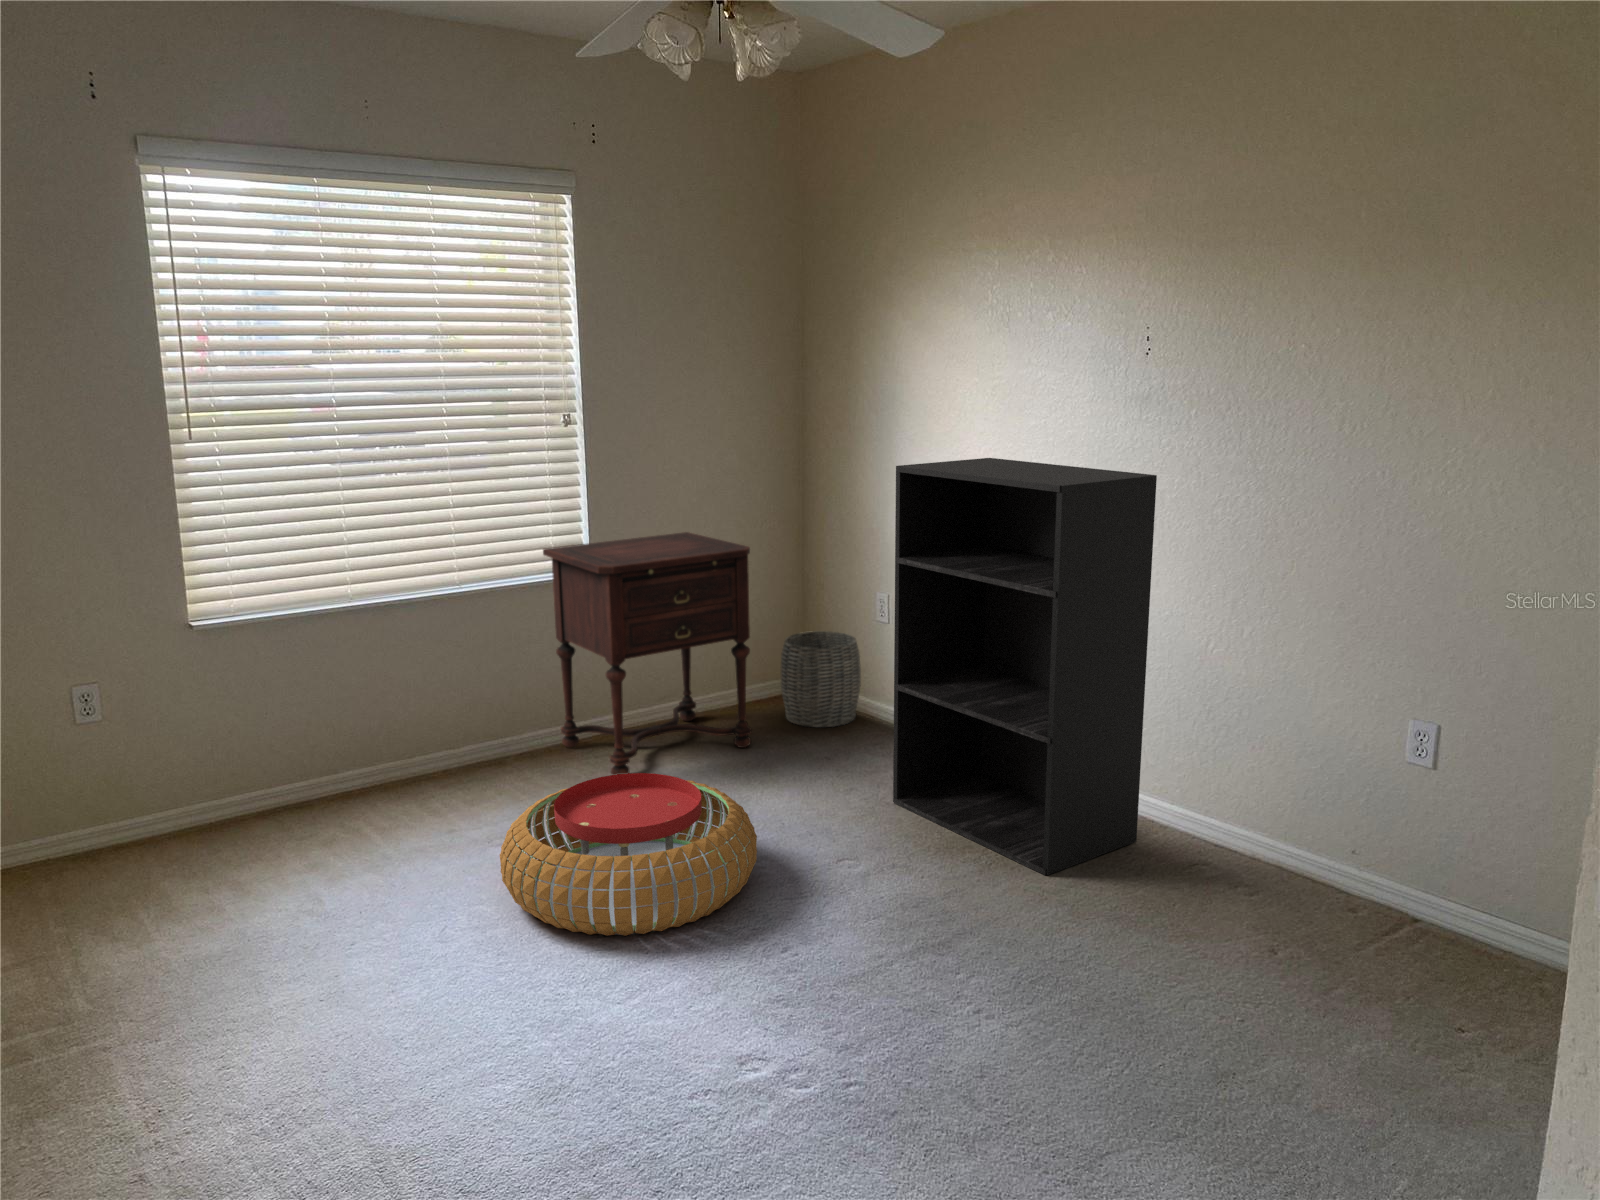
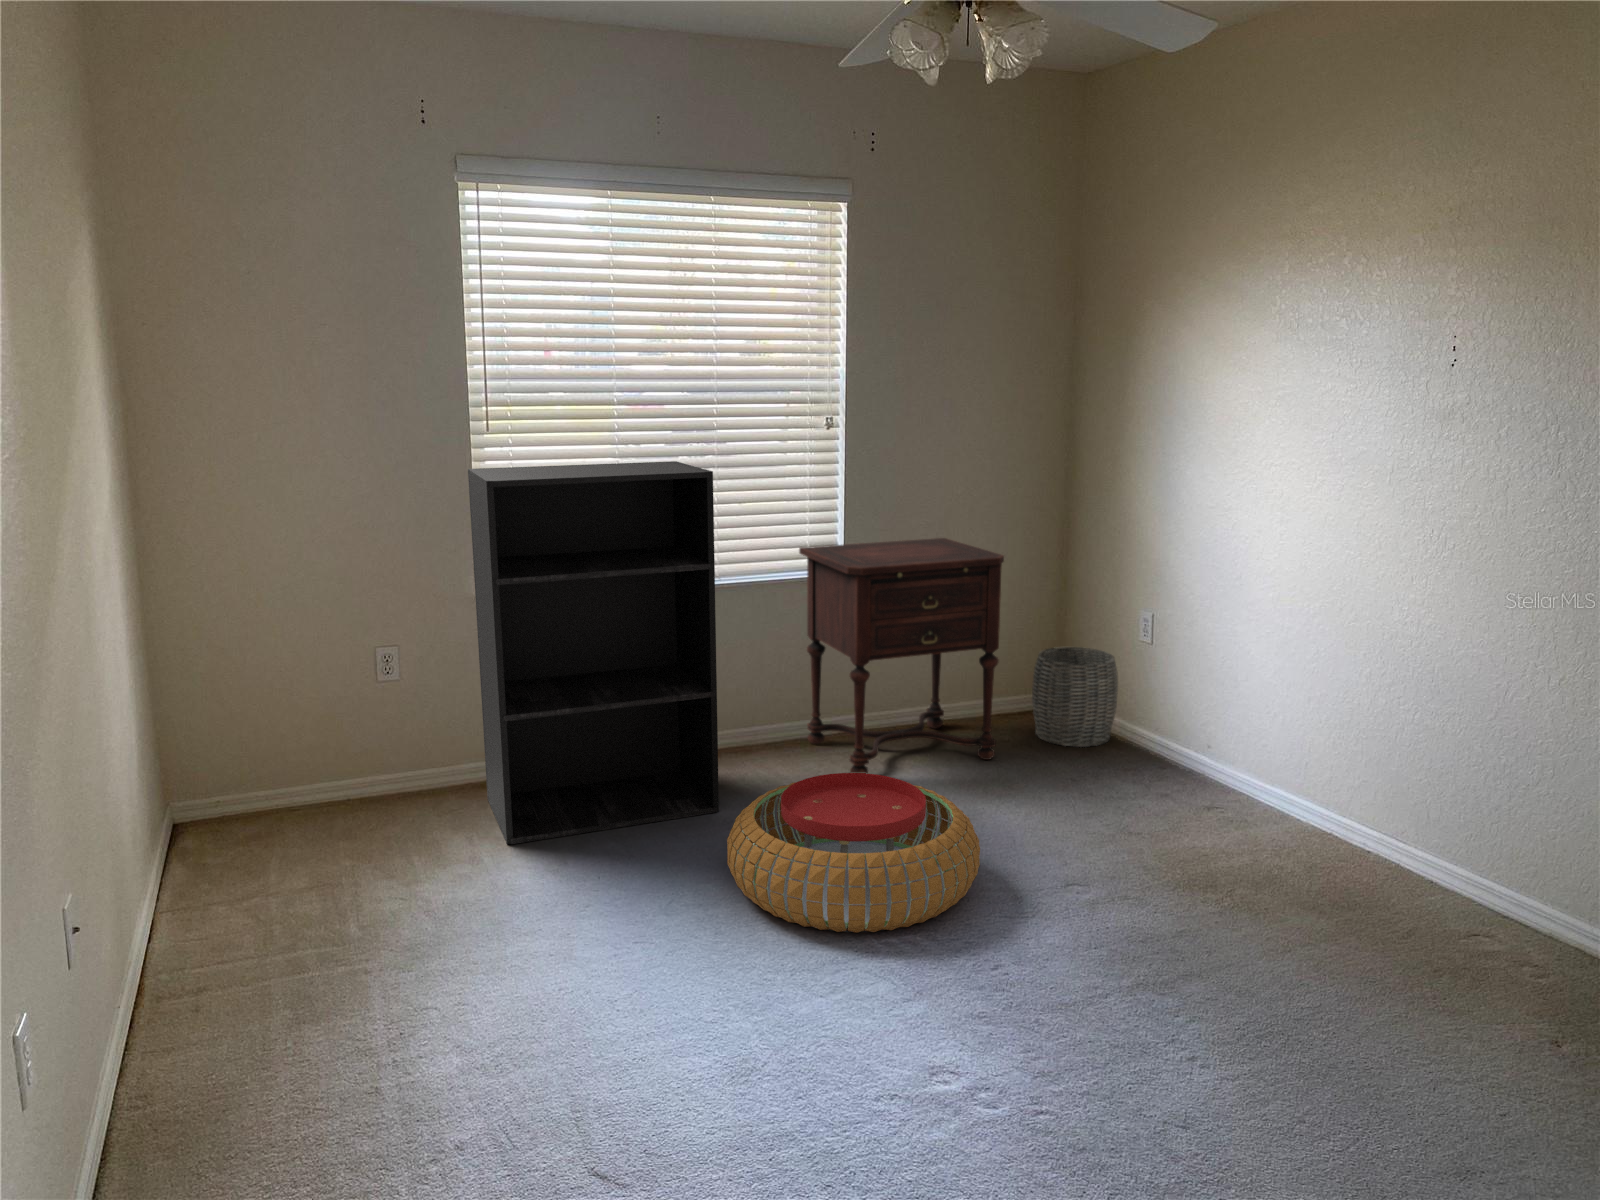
bookshelf: present [893,458,1157,875] -> present [468,461,719,844]

